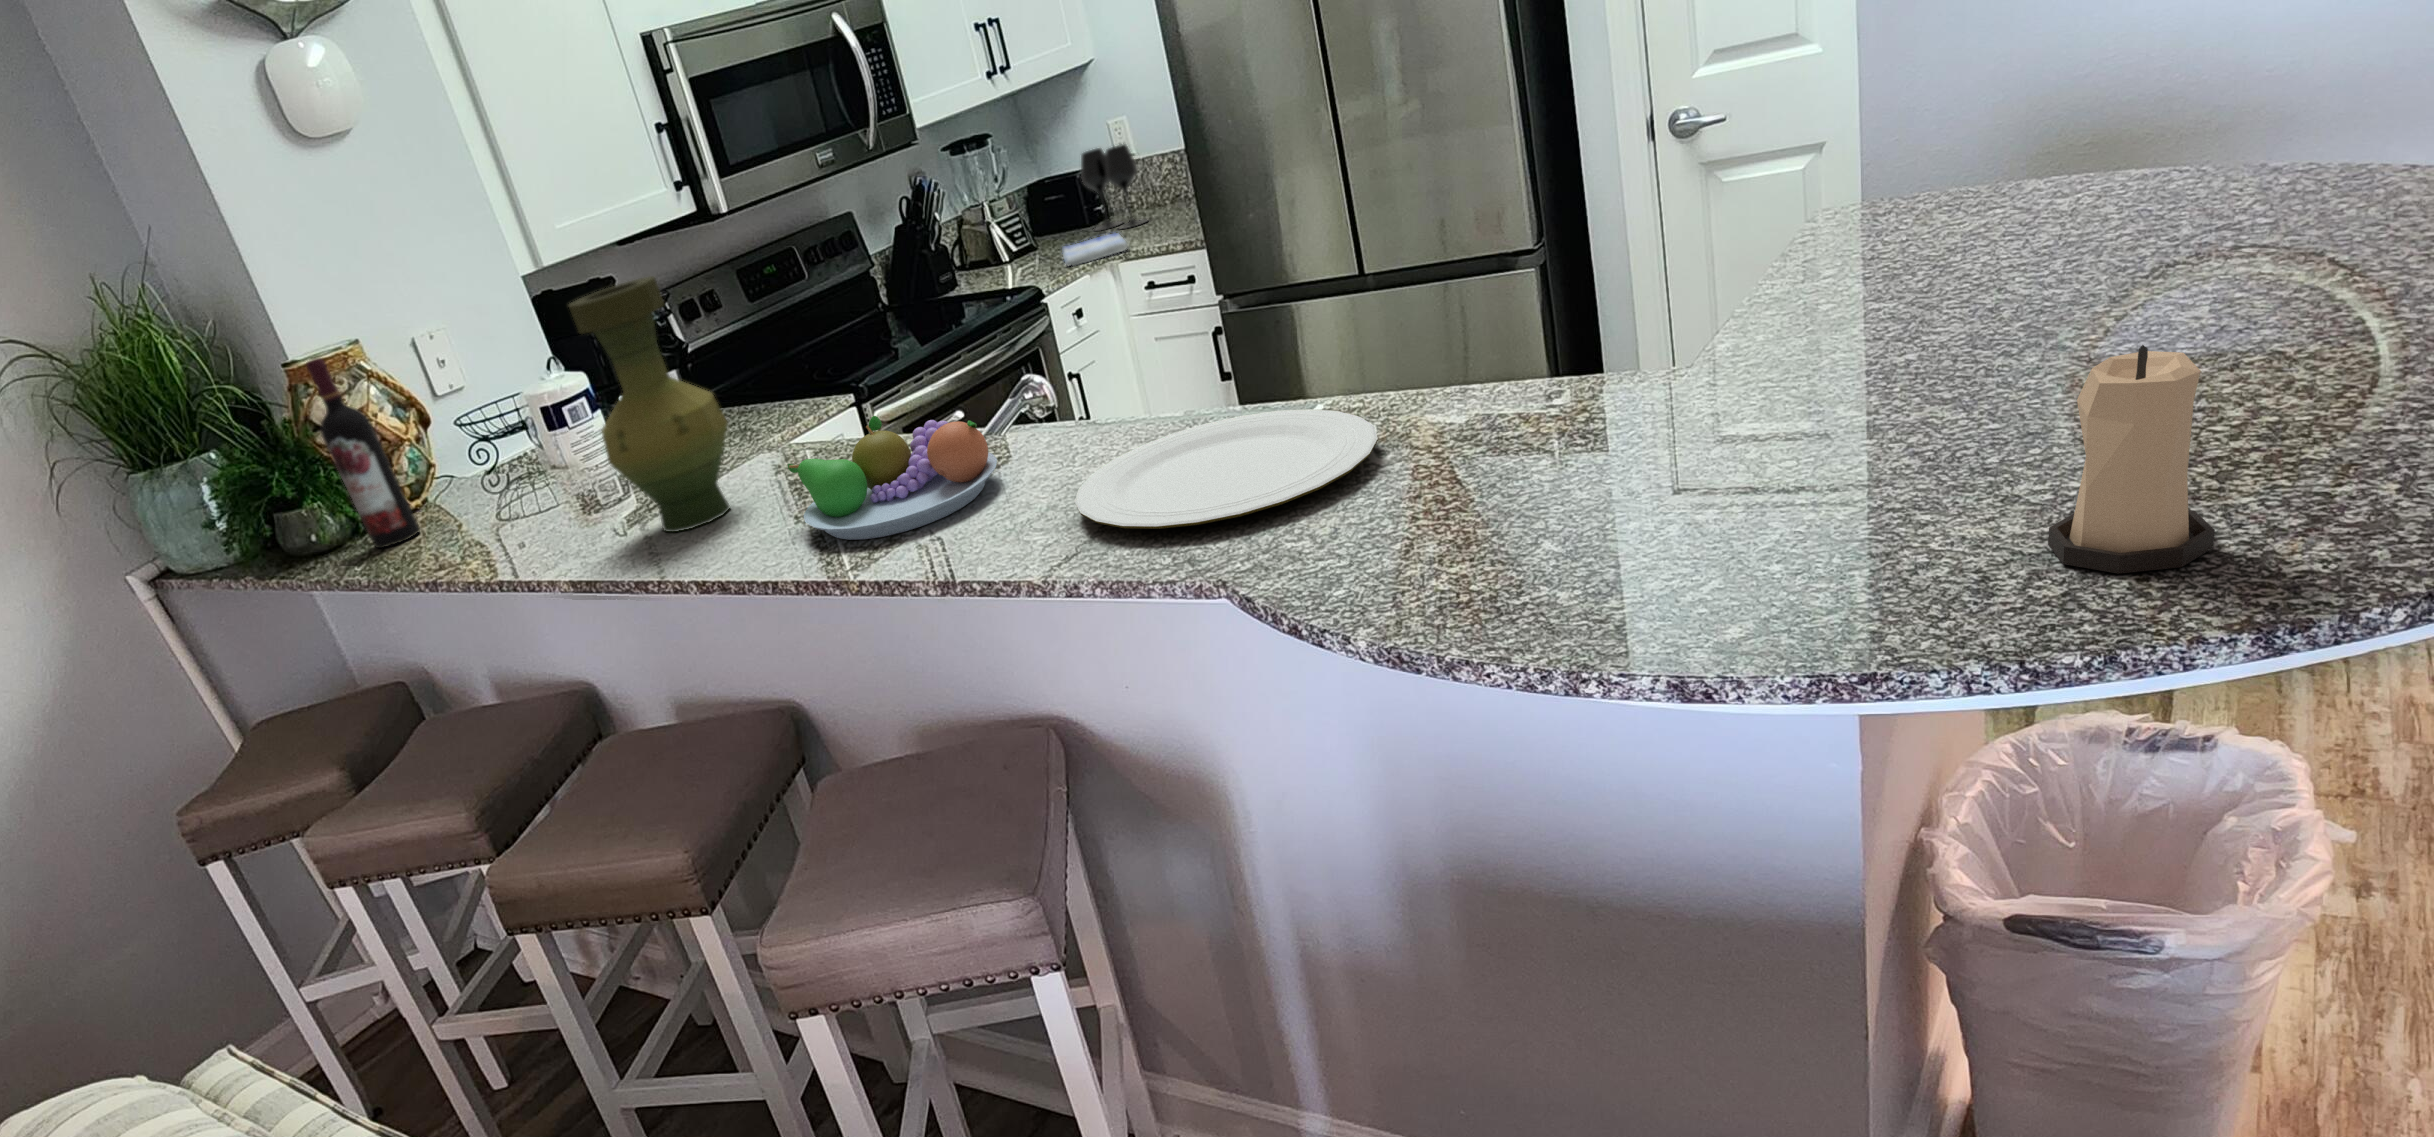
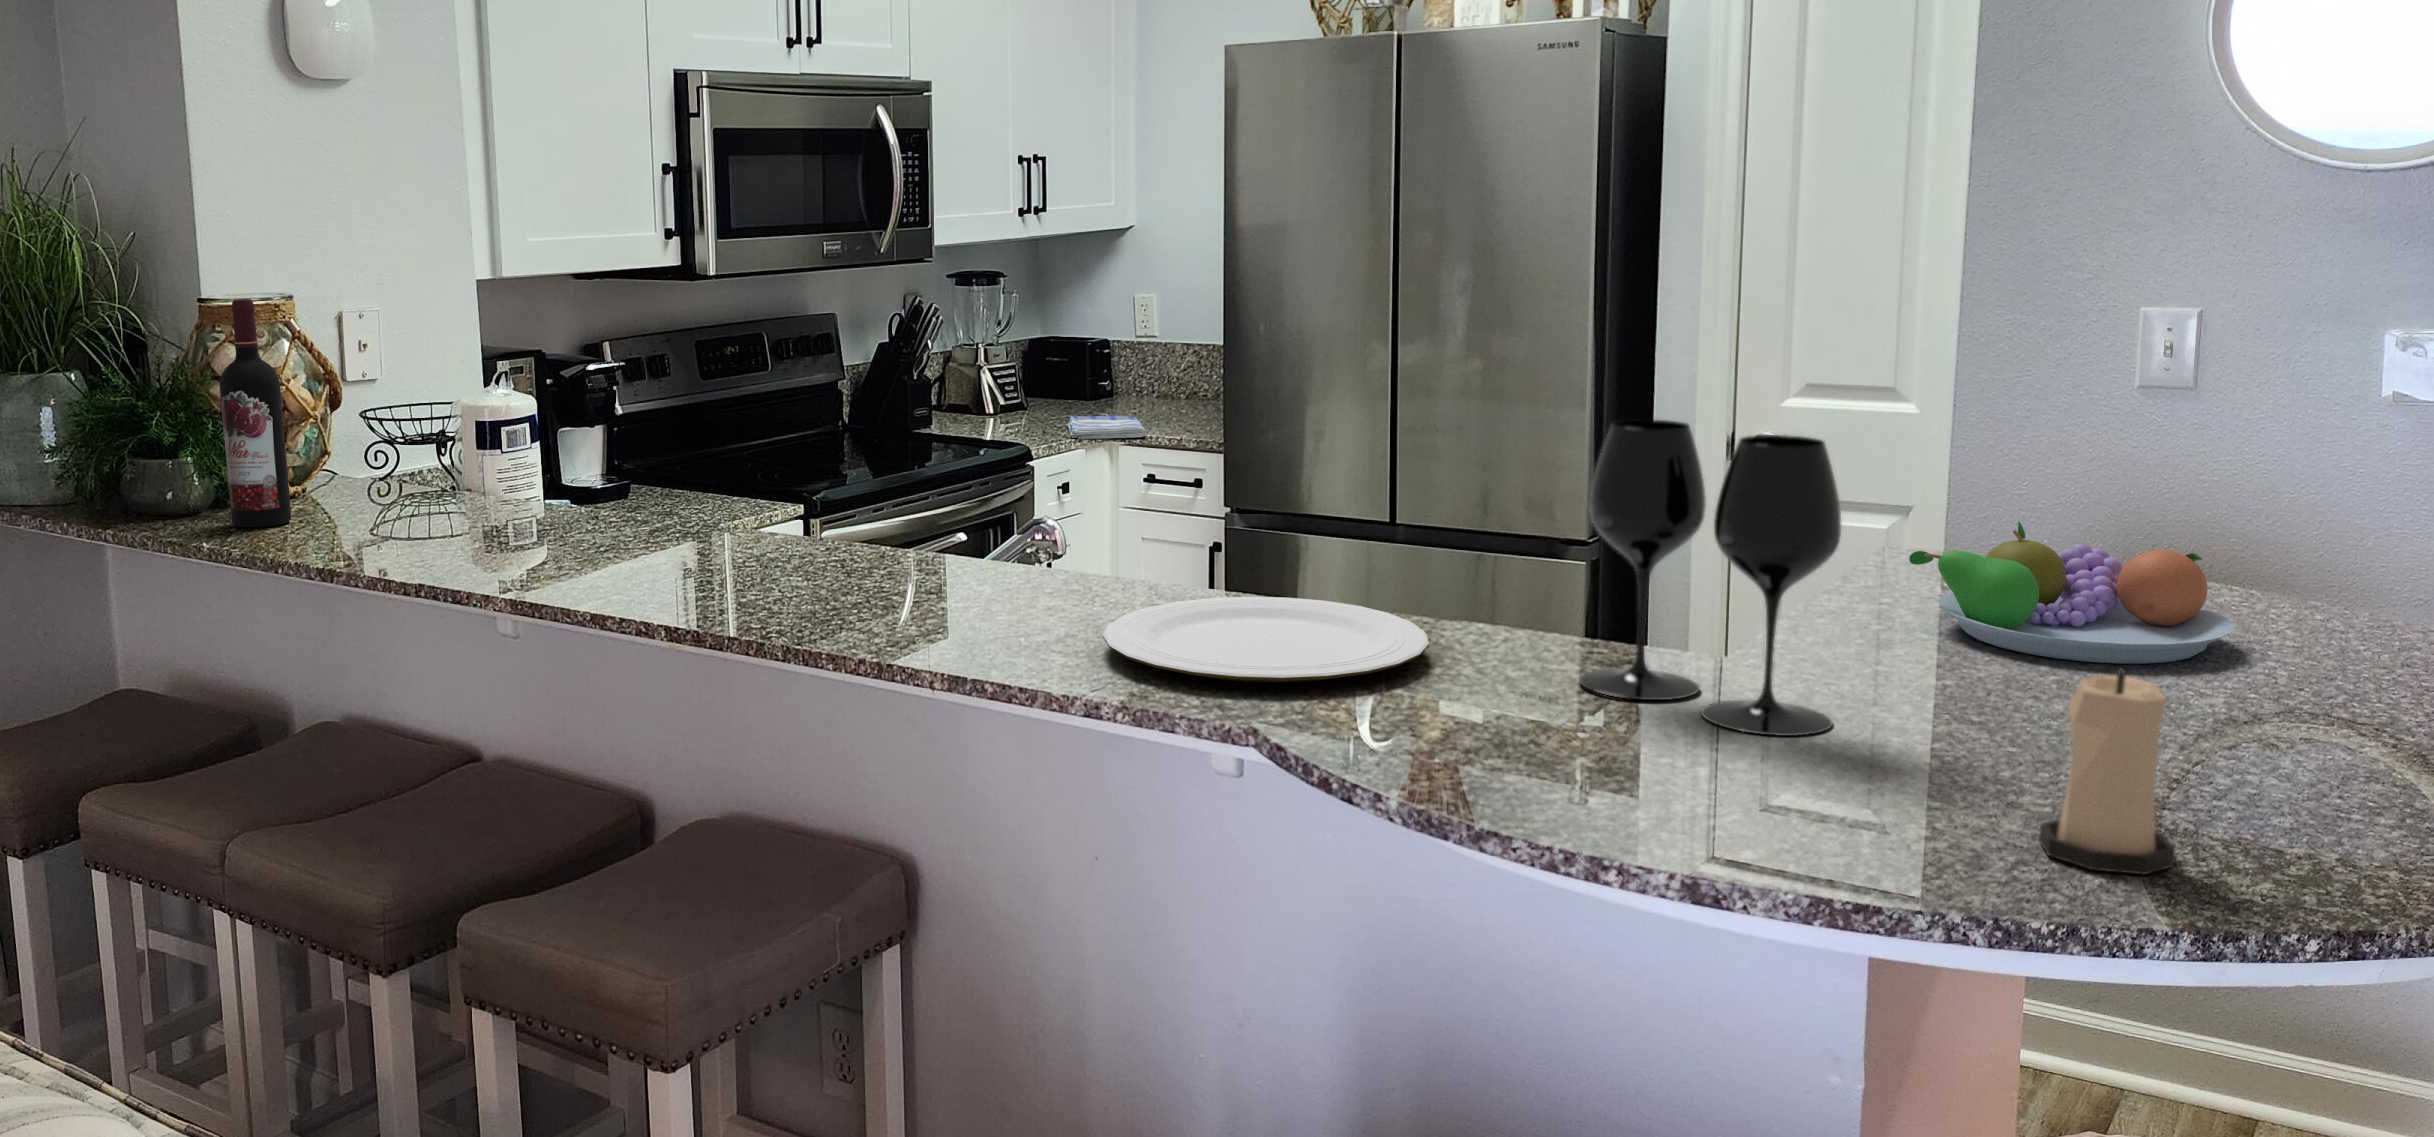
wine glass: present [1081,144,1147,231] -> present [1579,419,1841,736]
vase: present [569,276,730,532] -> none [574,305,719,582]
fruit bowl: present [788,416,997,540] -> present [1909,522,2234,664]

